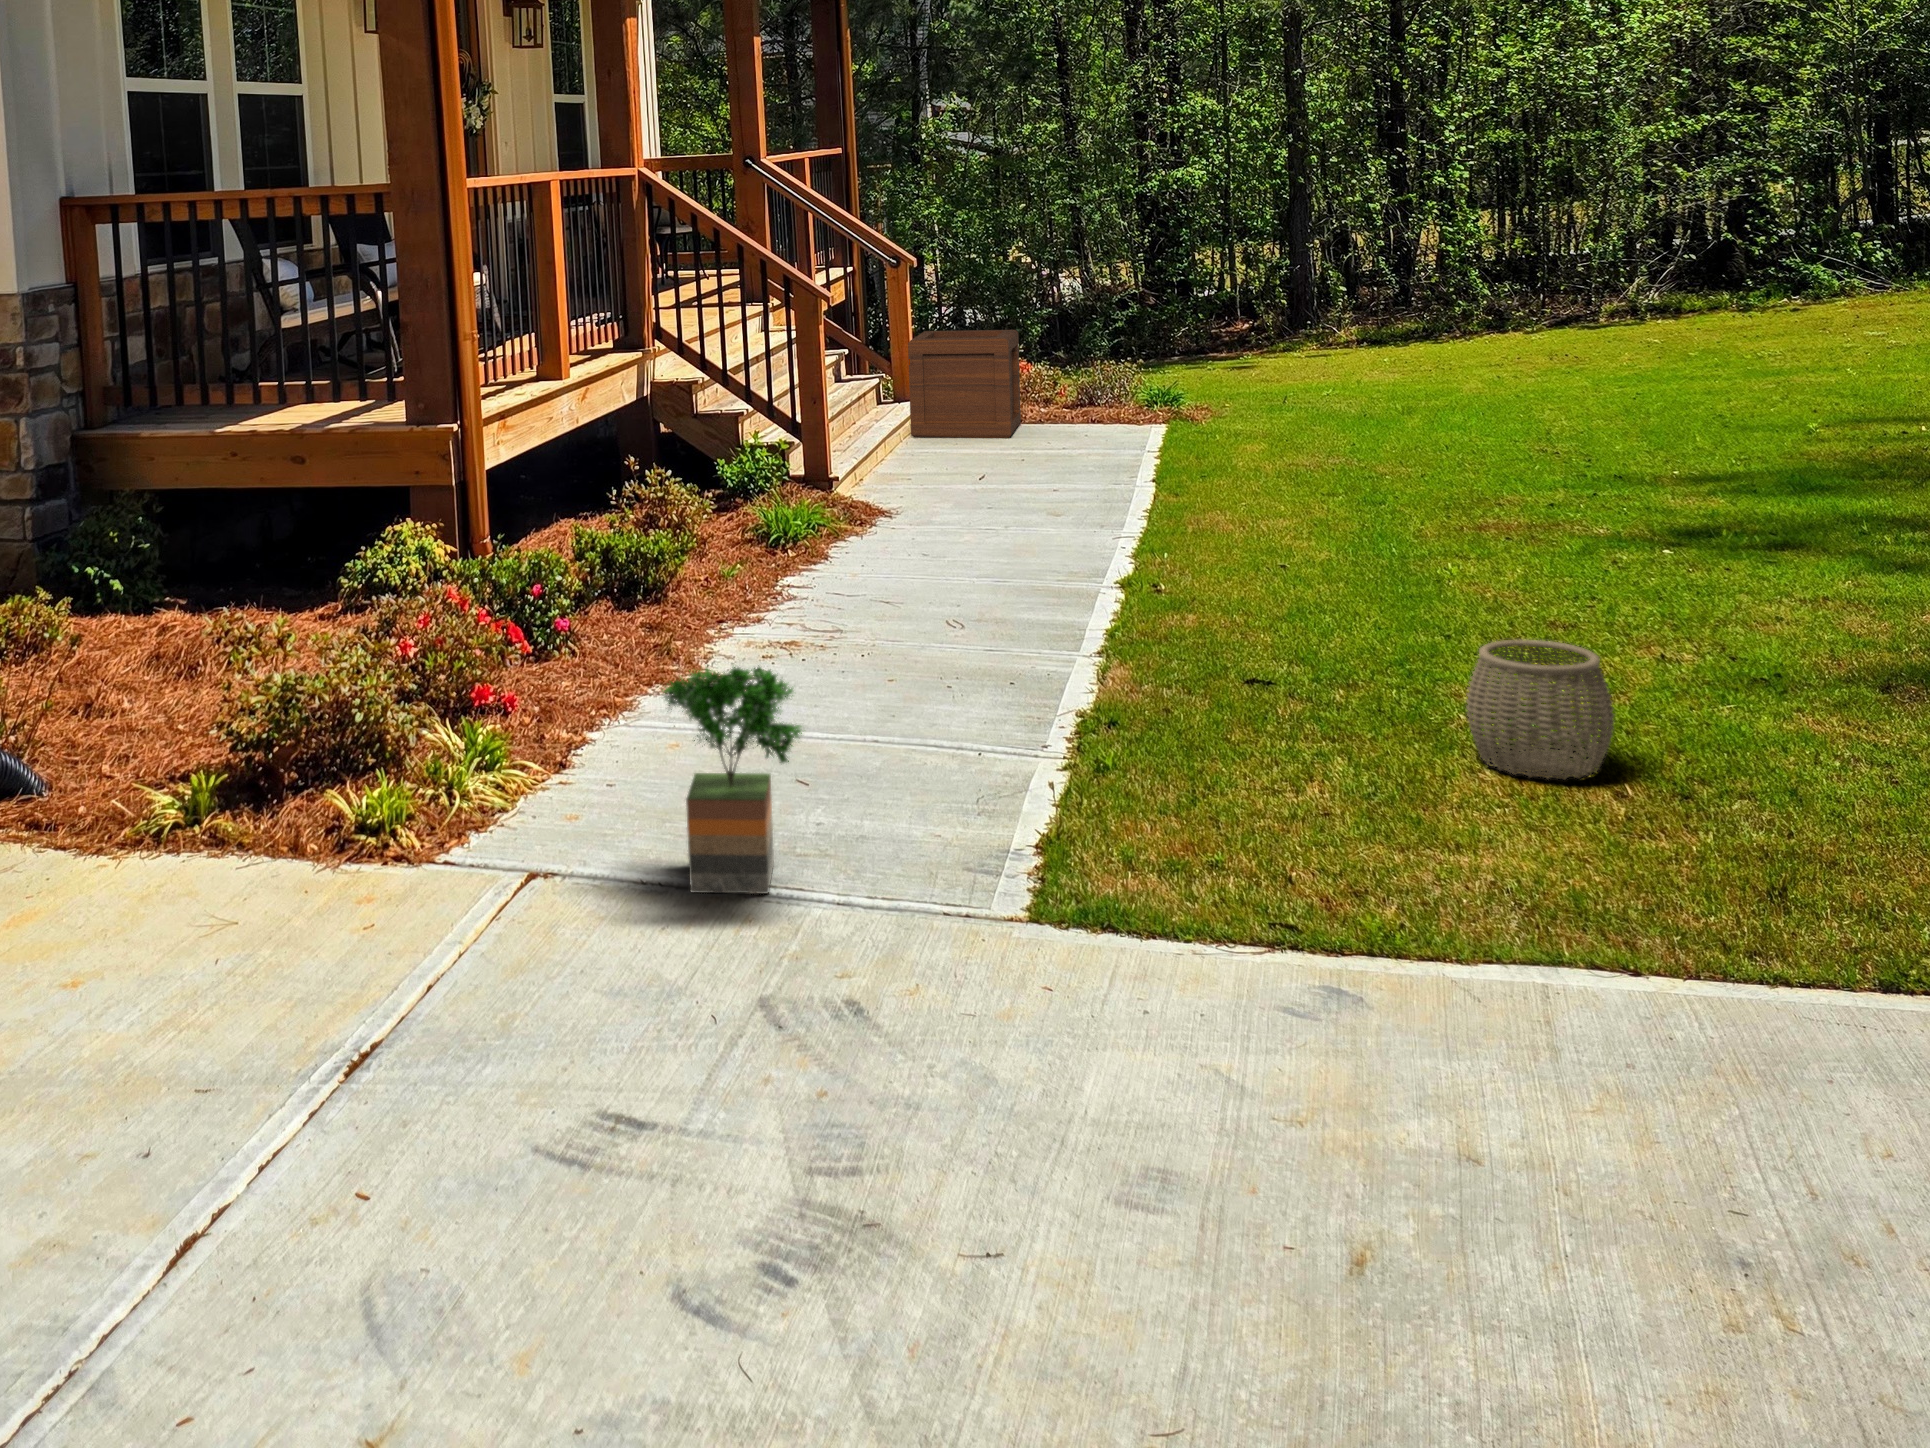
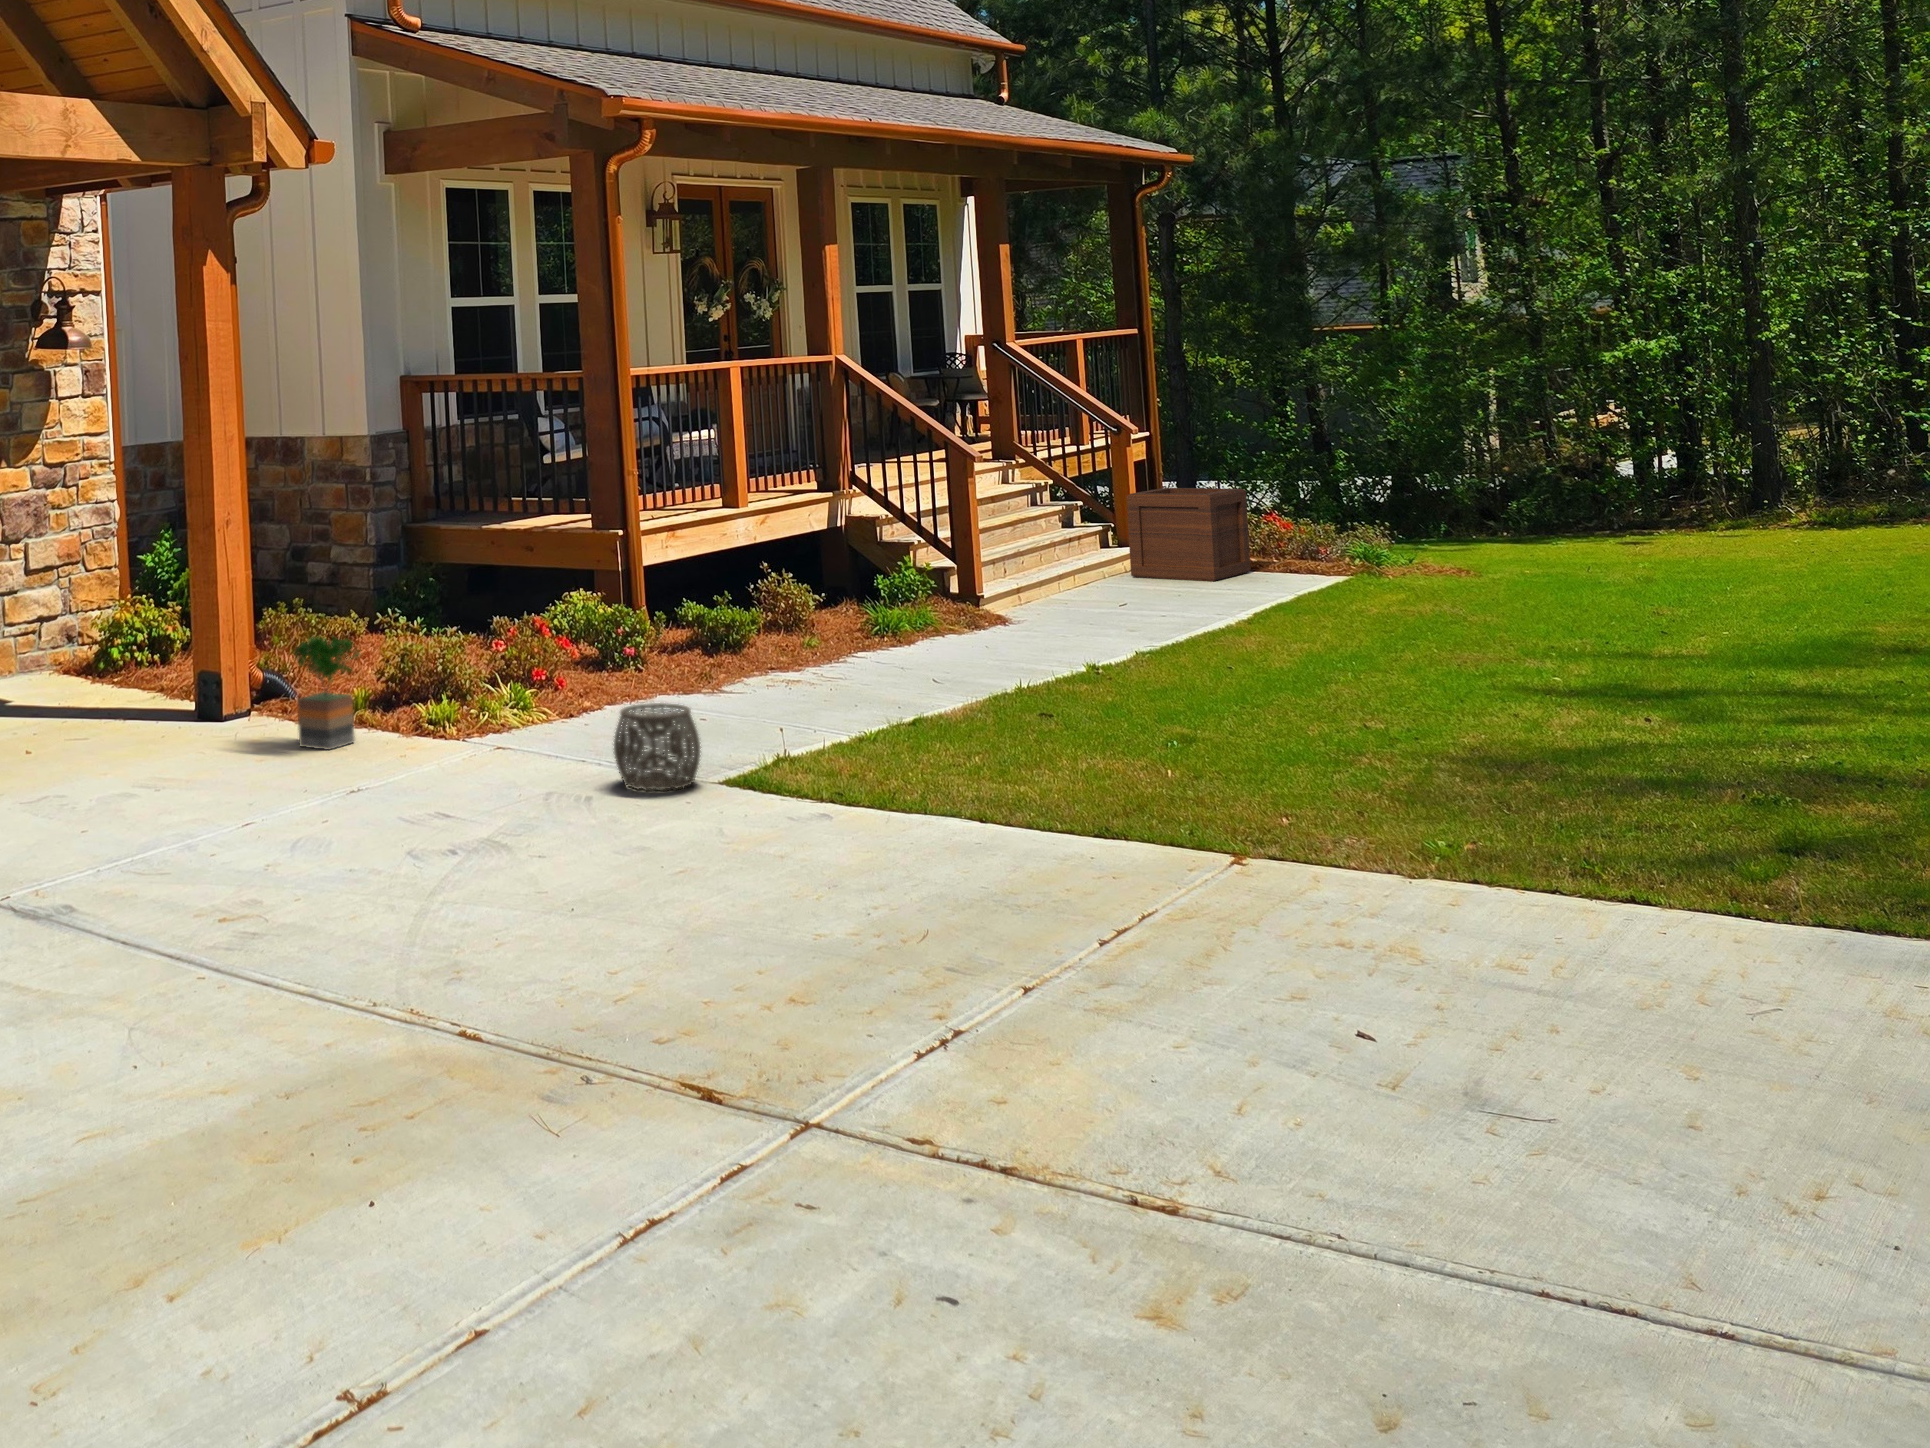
woven basket: present [1467,640,1614,780] -> present [614,703,700,790]
potted tree: present [662,665,802,894] -> present [295,637,362,750]

